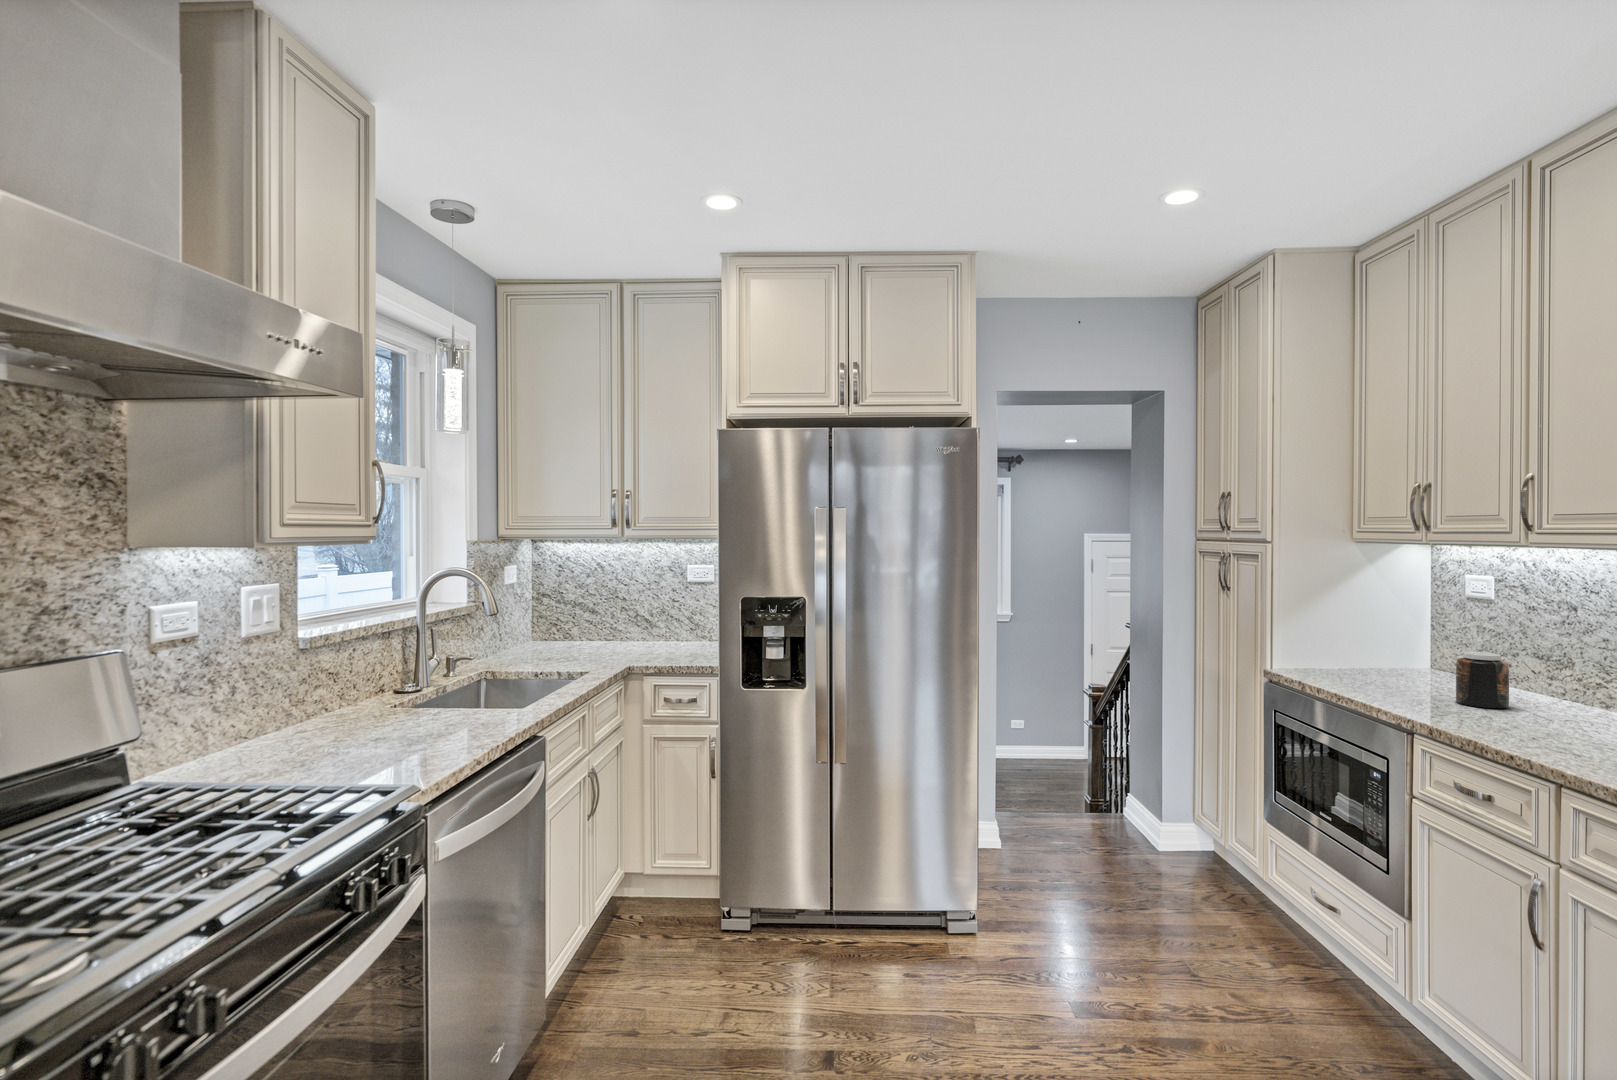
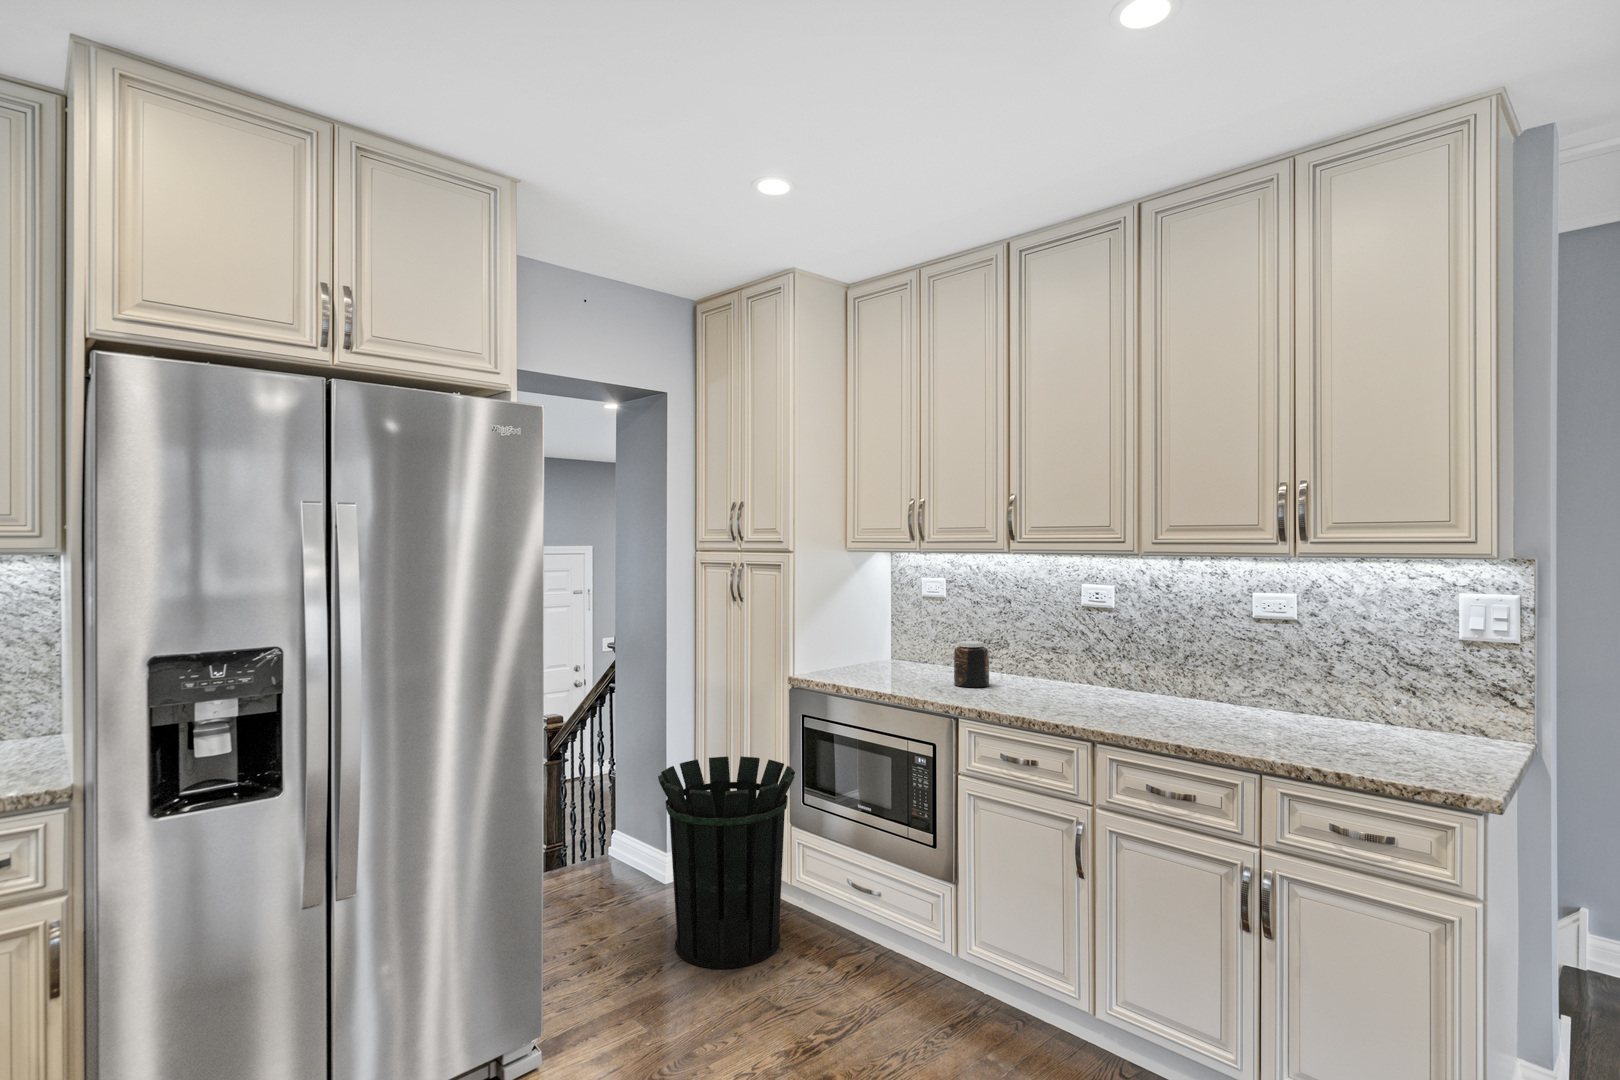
waste bin: none [1115,736,1258,935] -> present [658,756,795,969]

